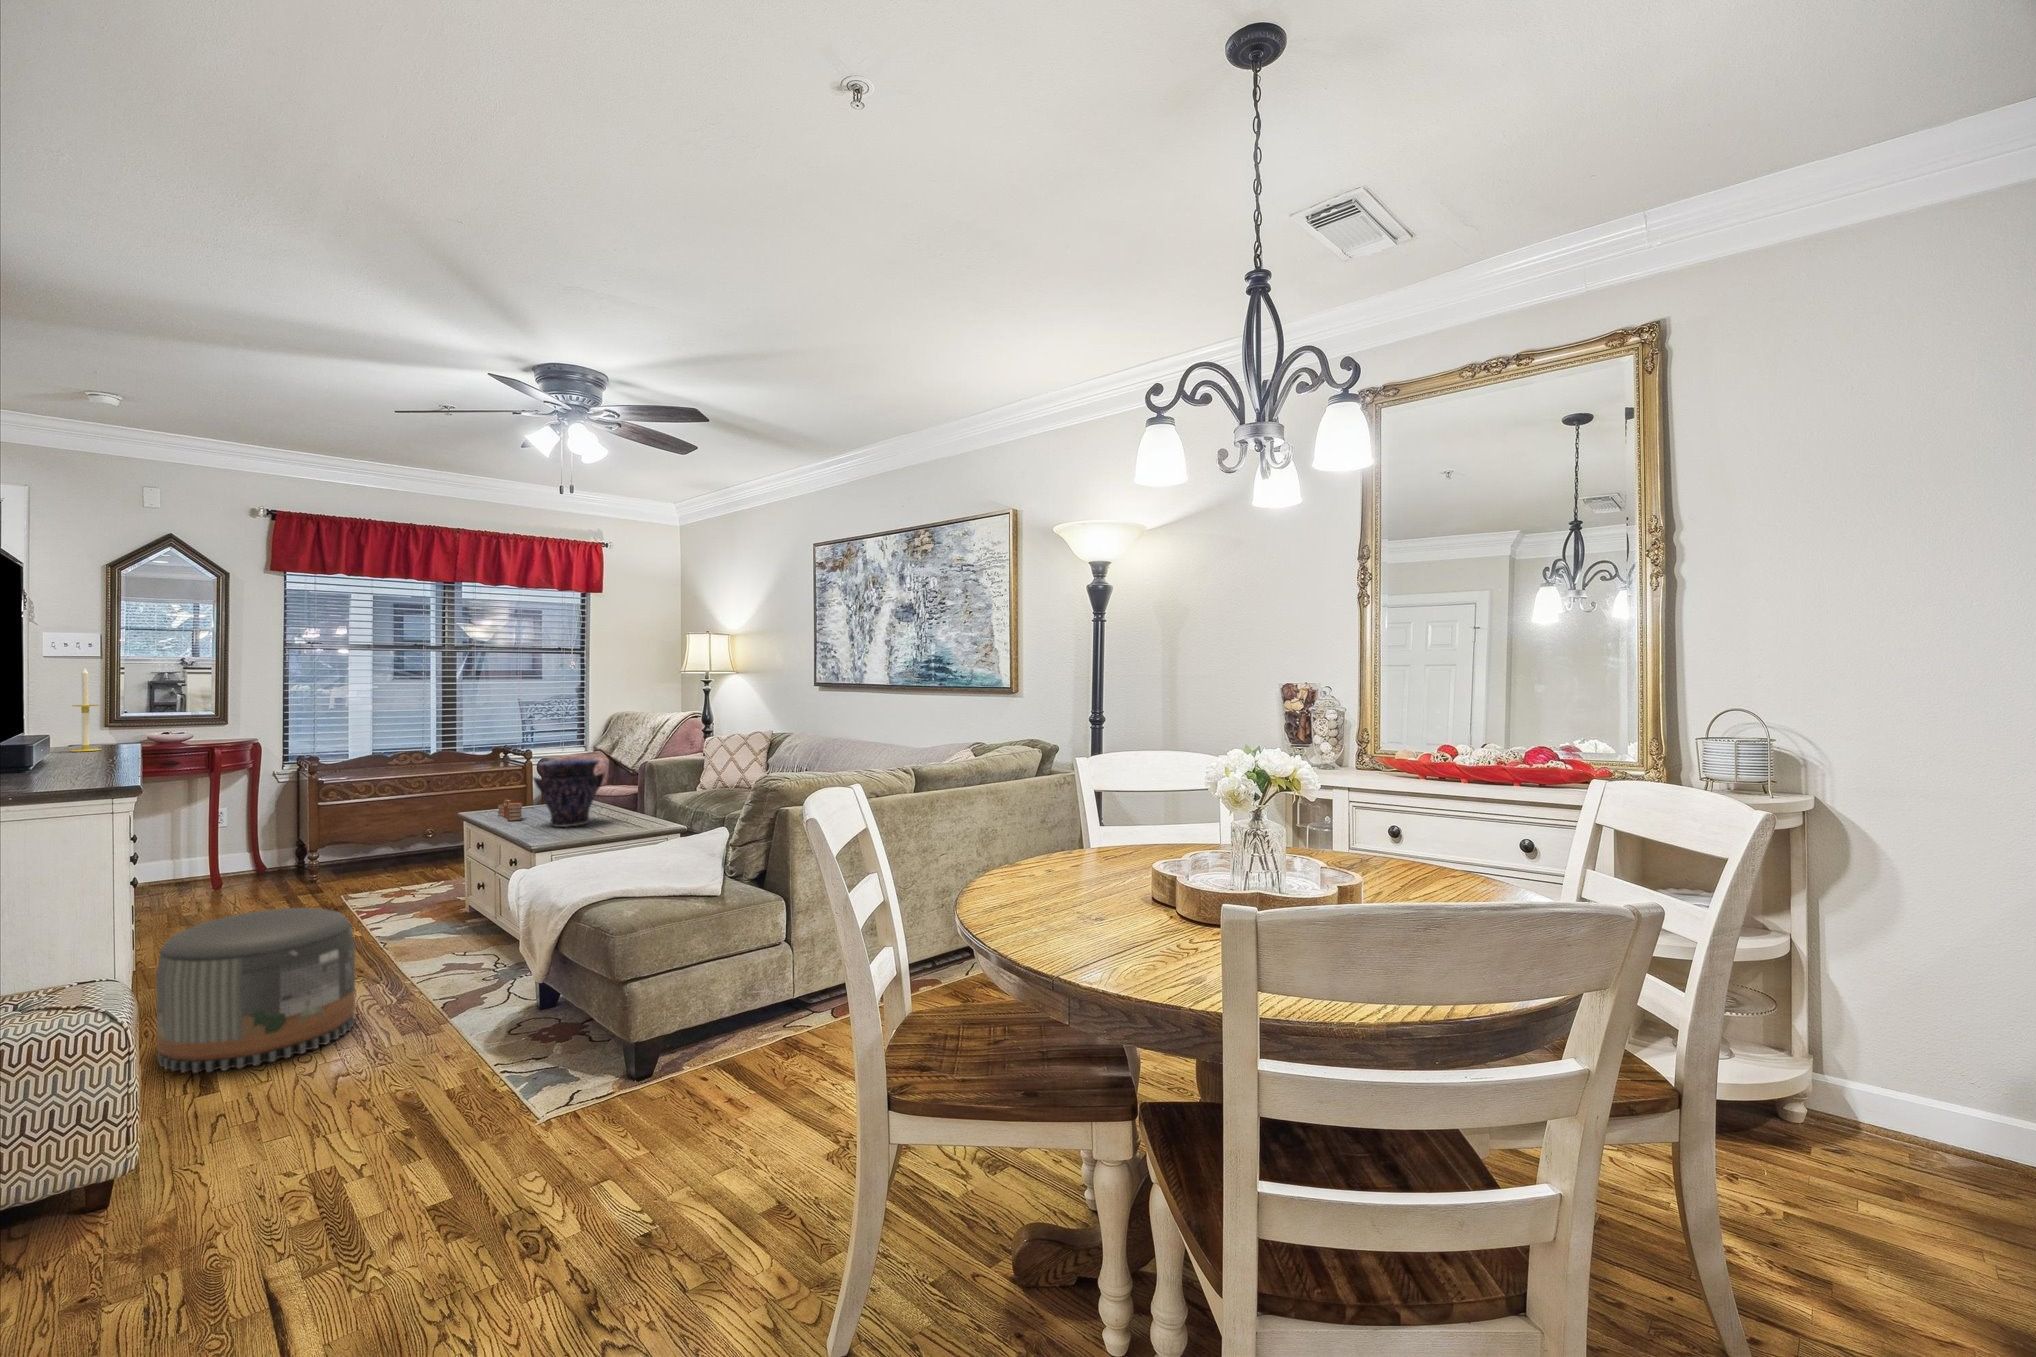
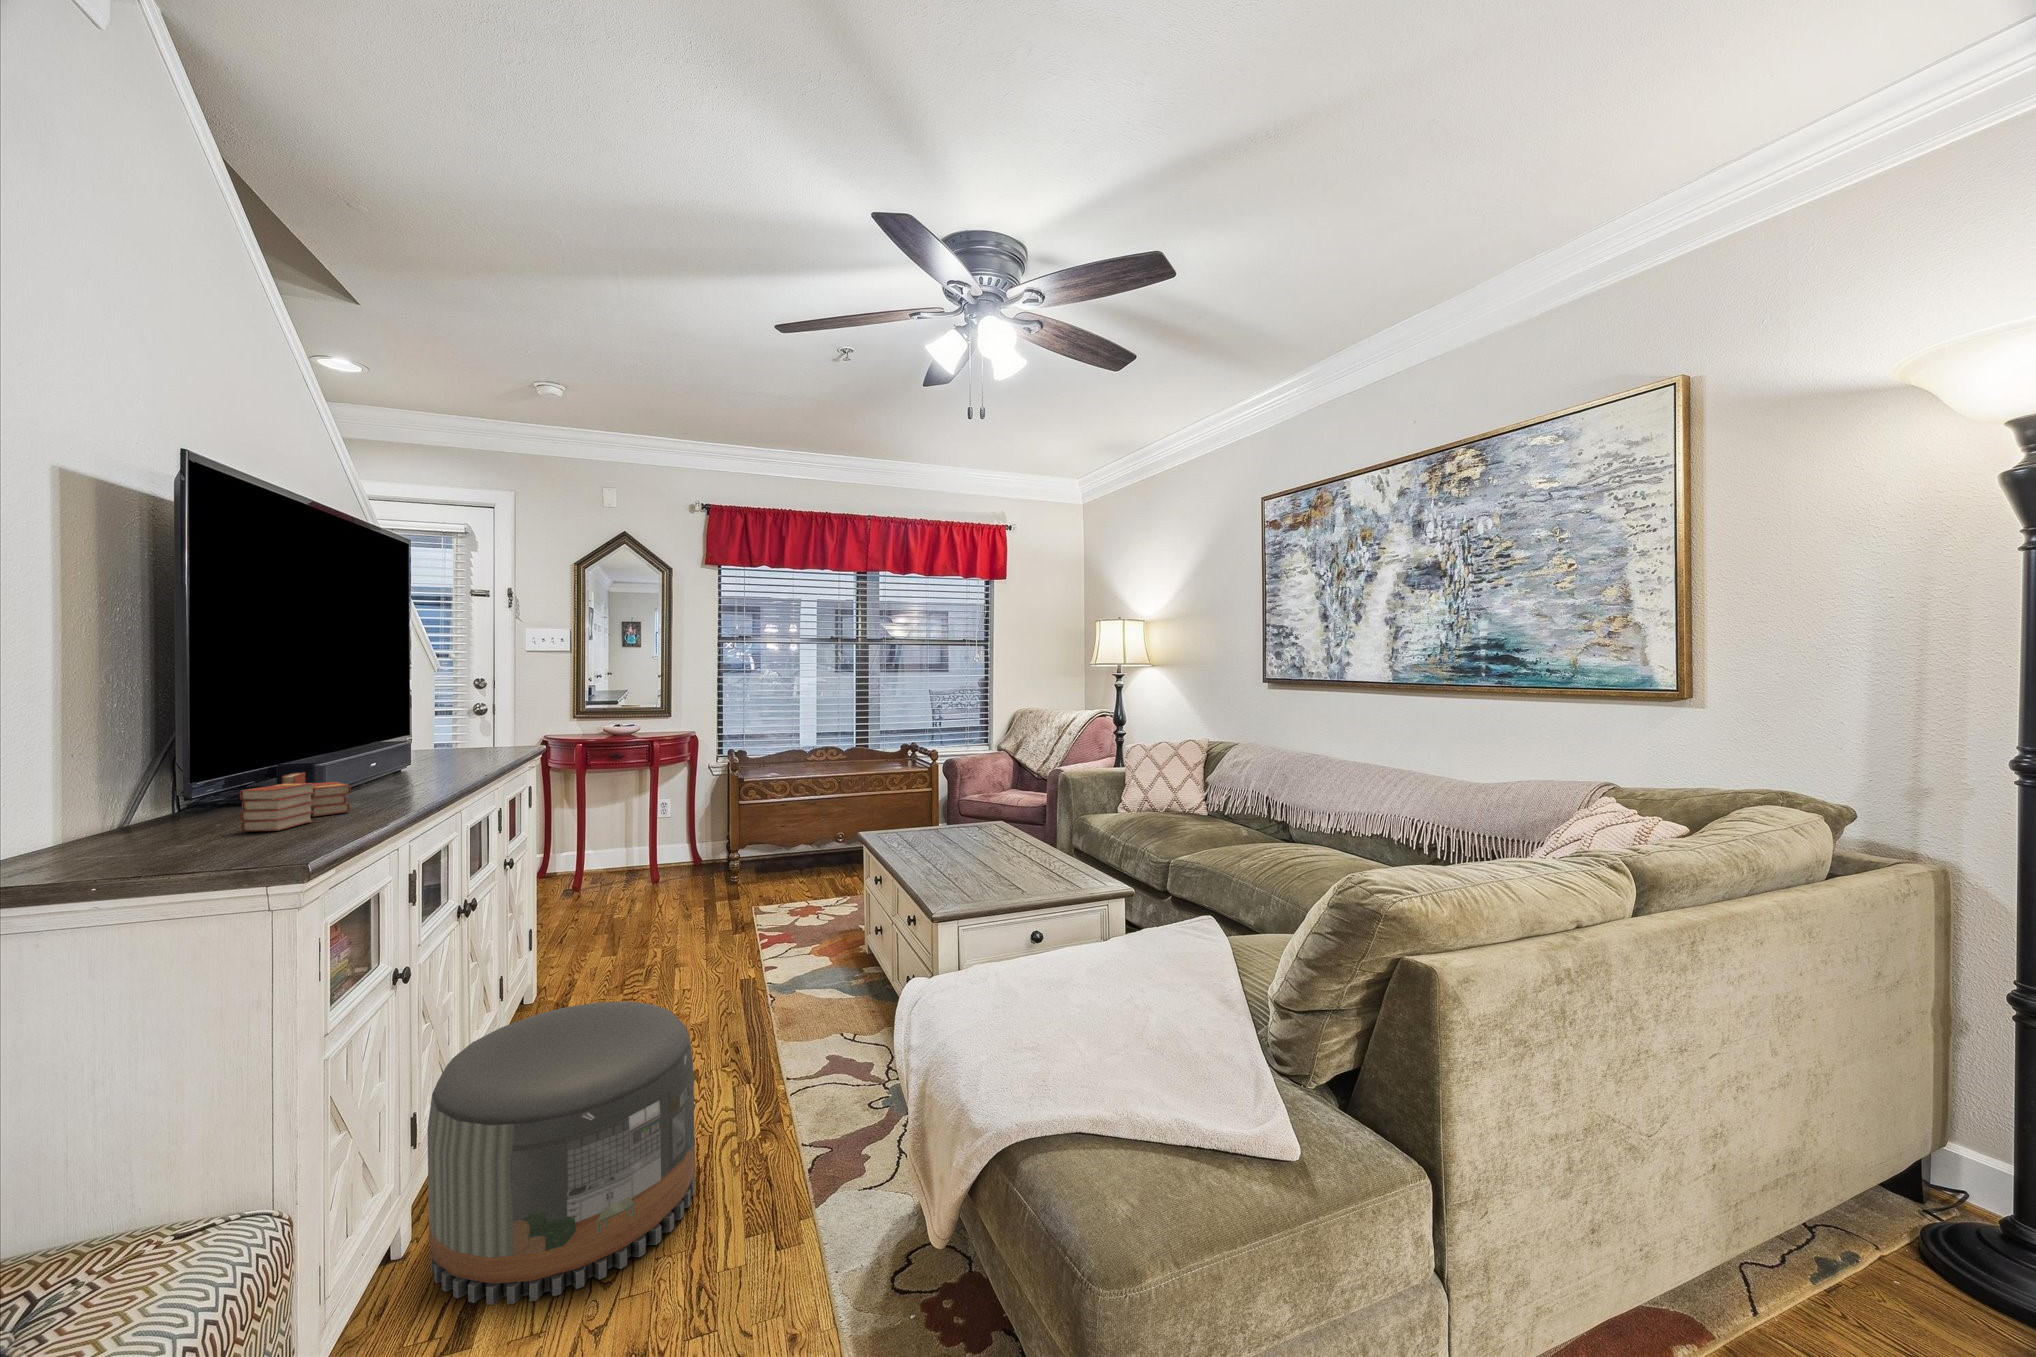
candle: present [70,668,101,752] -> none [453,657,485,757]
vase: present [533,759,604,827] -> none [937,778,1024,872]
book: present [498,799,522,821] -> present [240,772,351,832]

